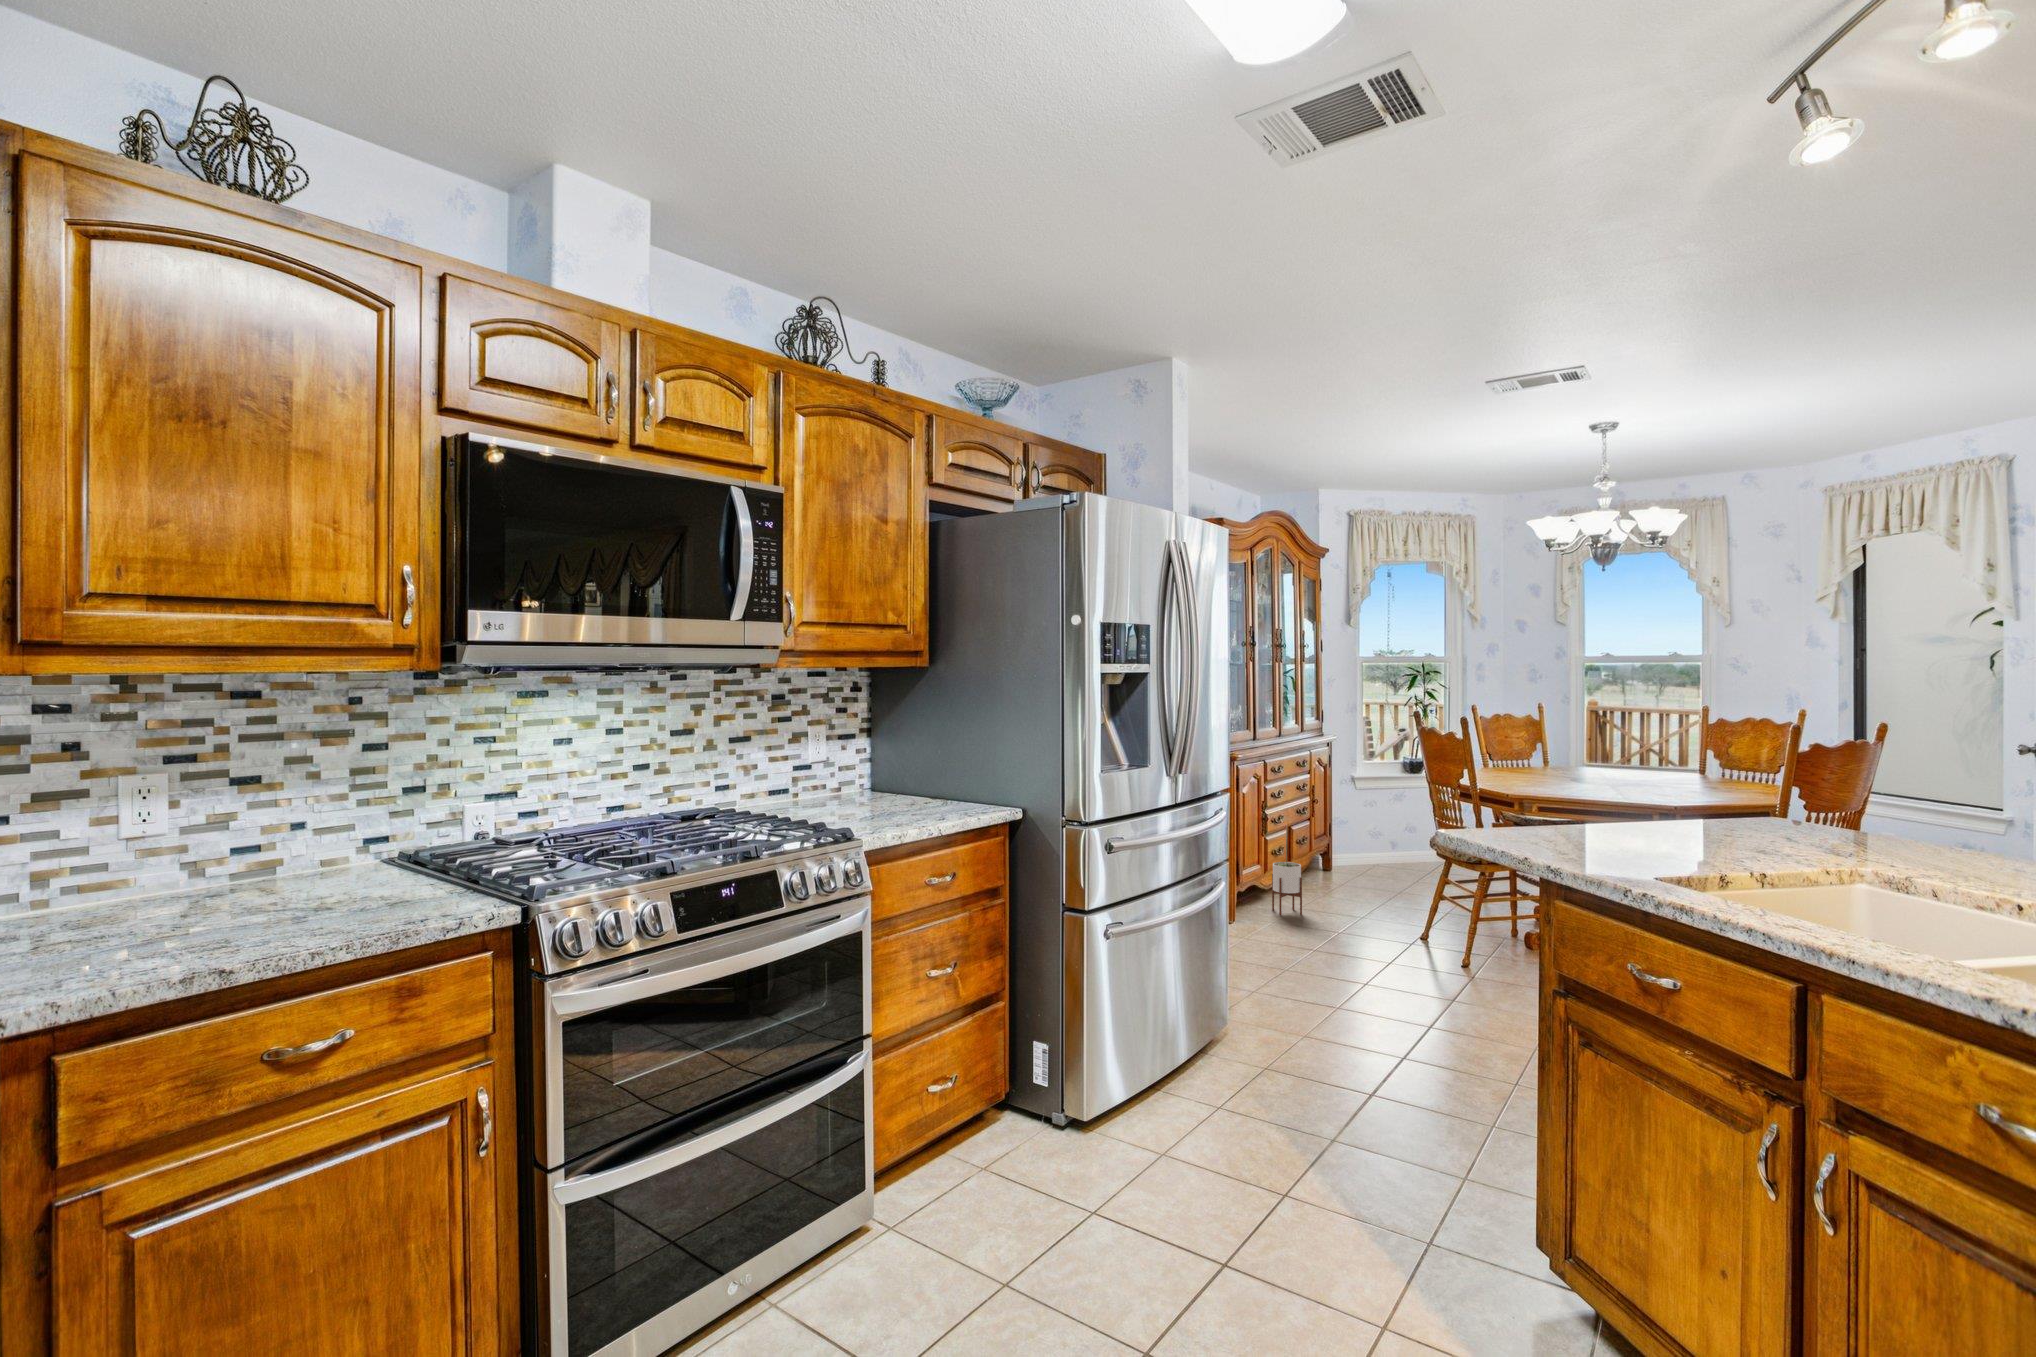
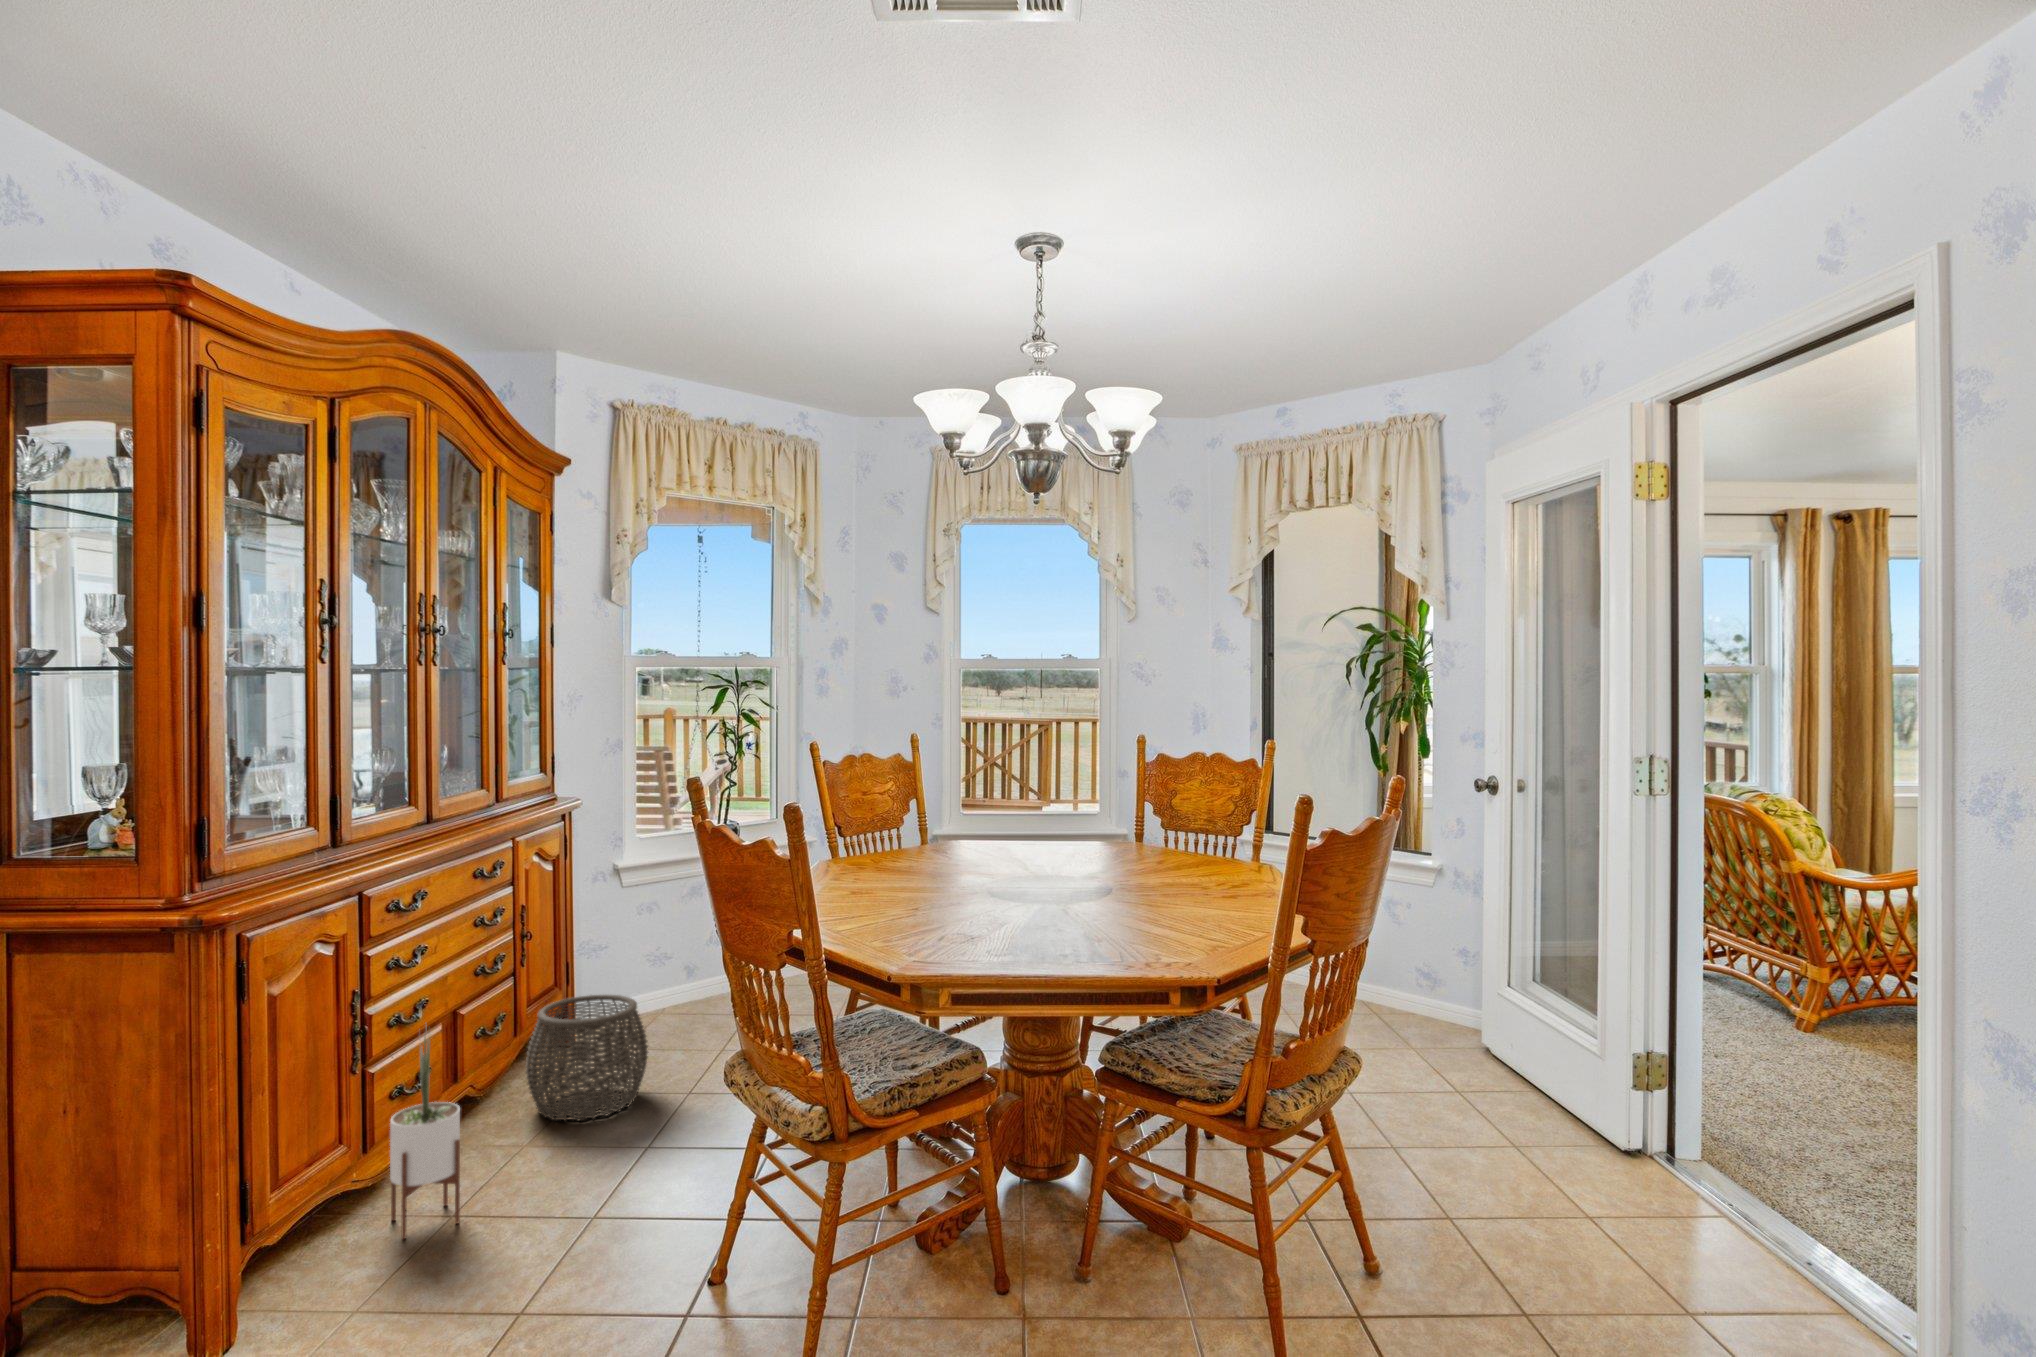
woven basket: none [1317,836,1379,895] -> present [526,995,648,1121]

